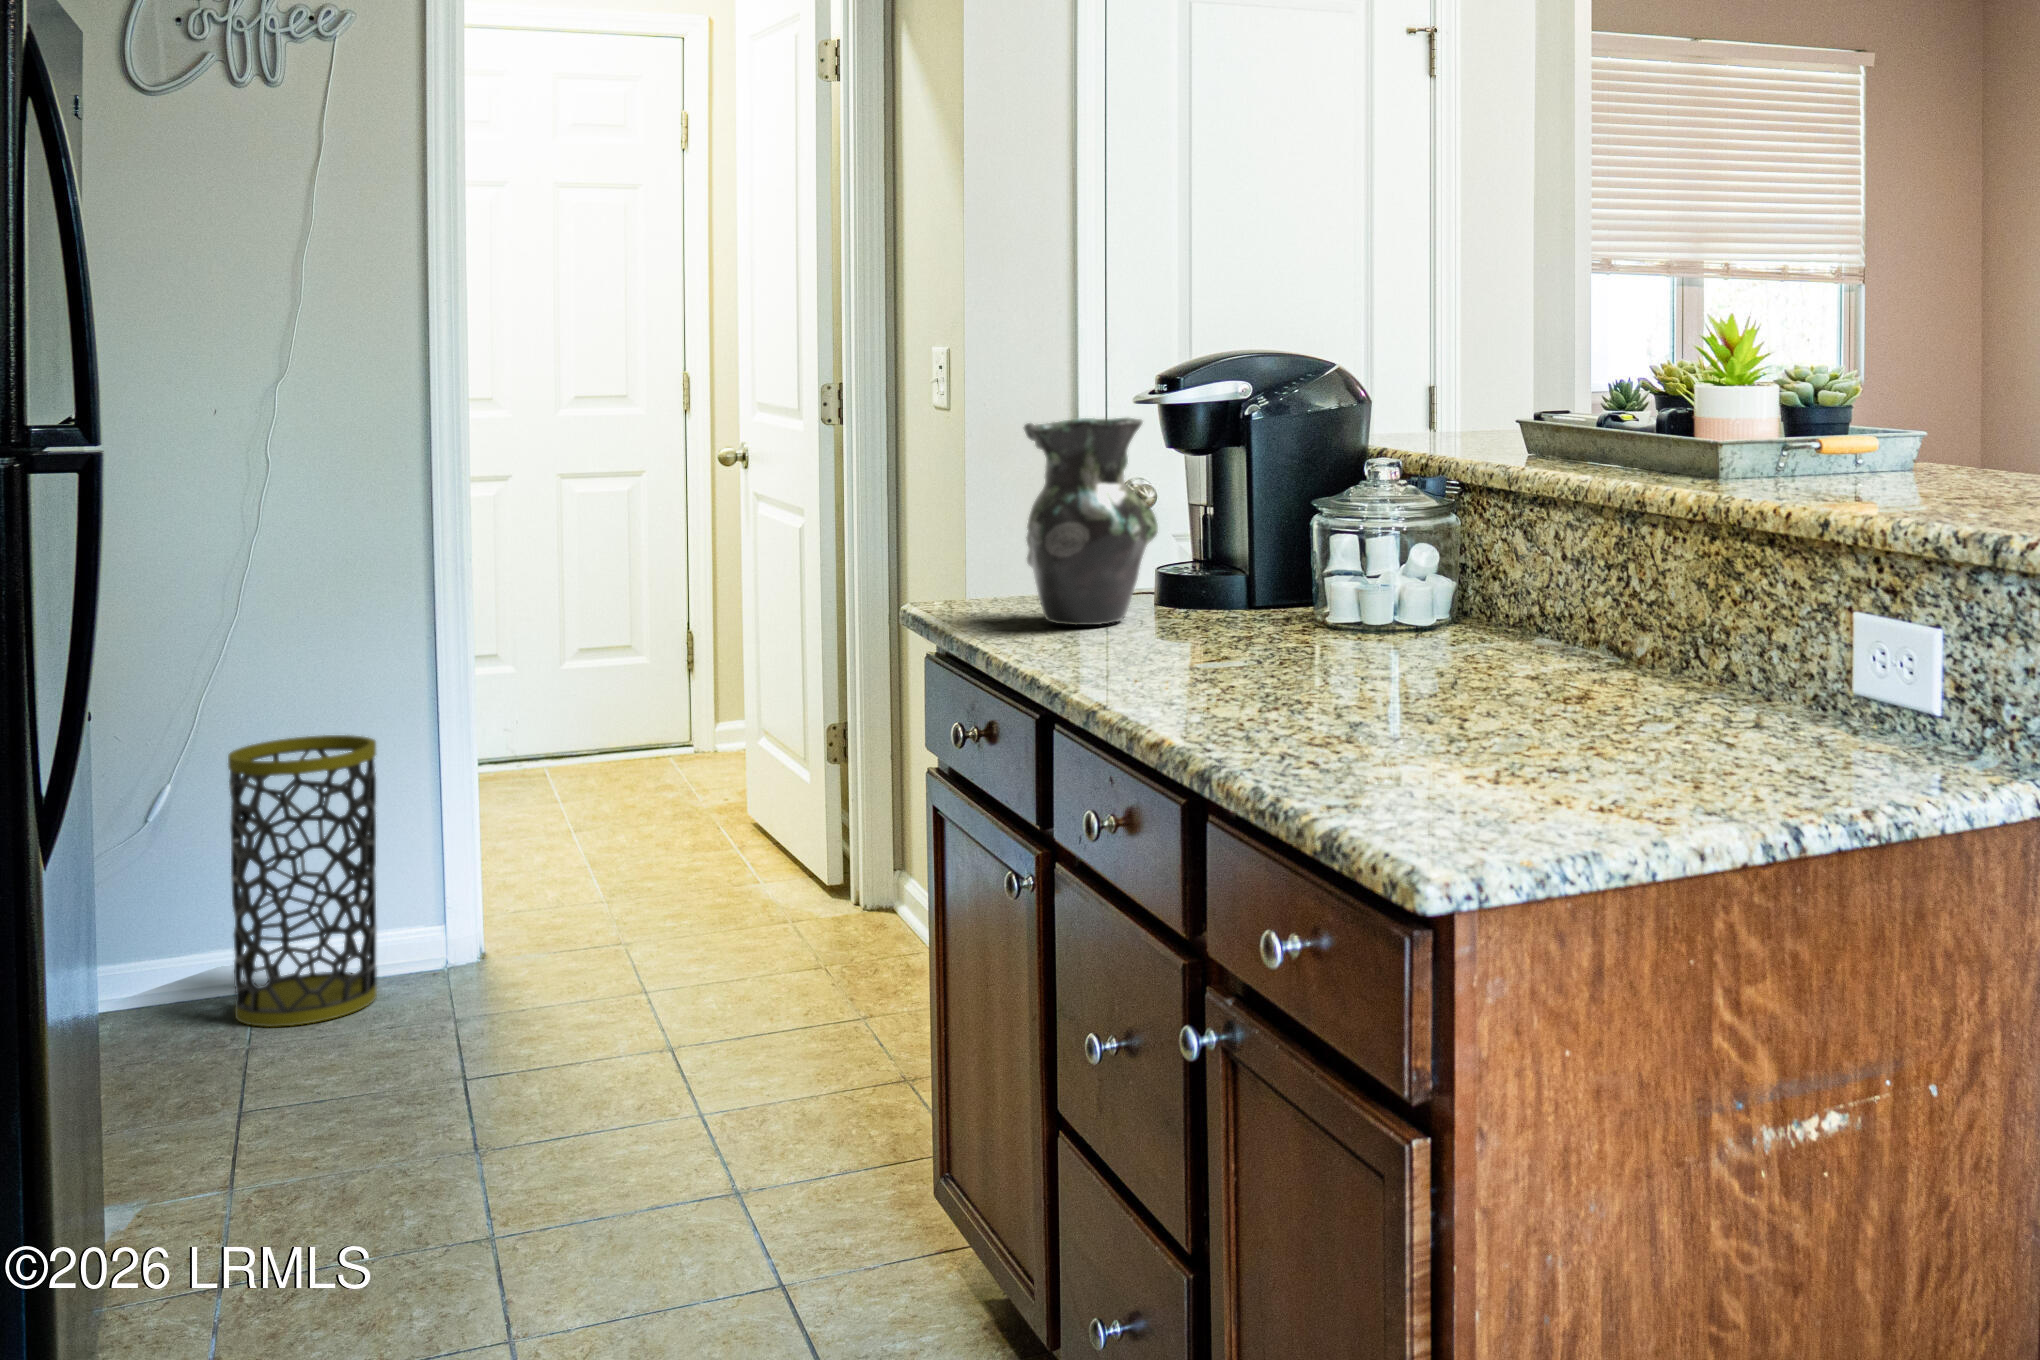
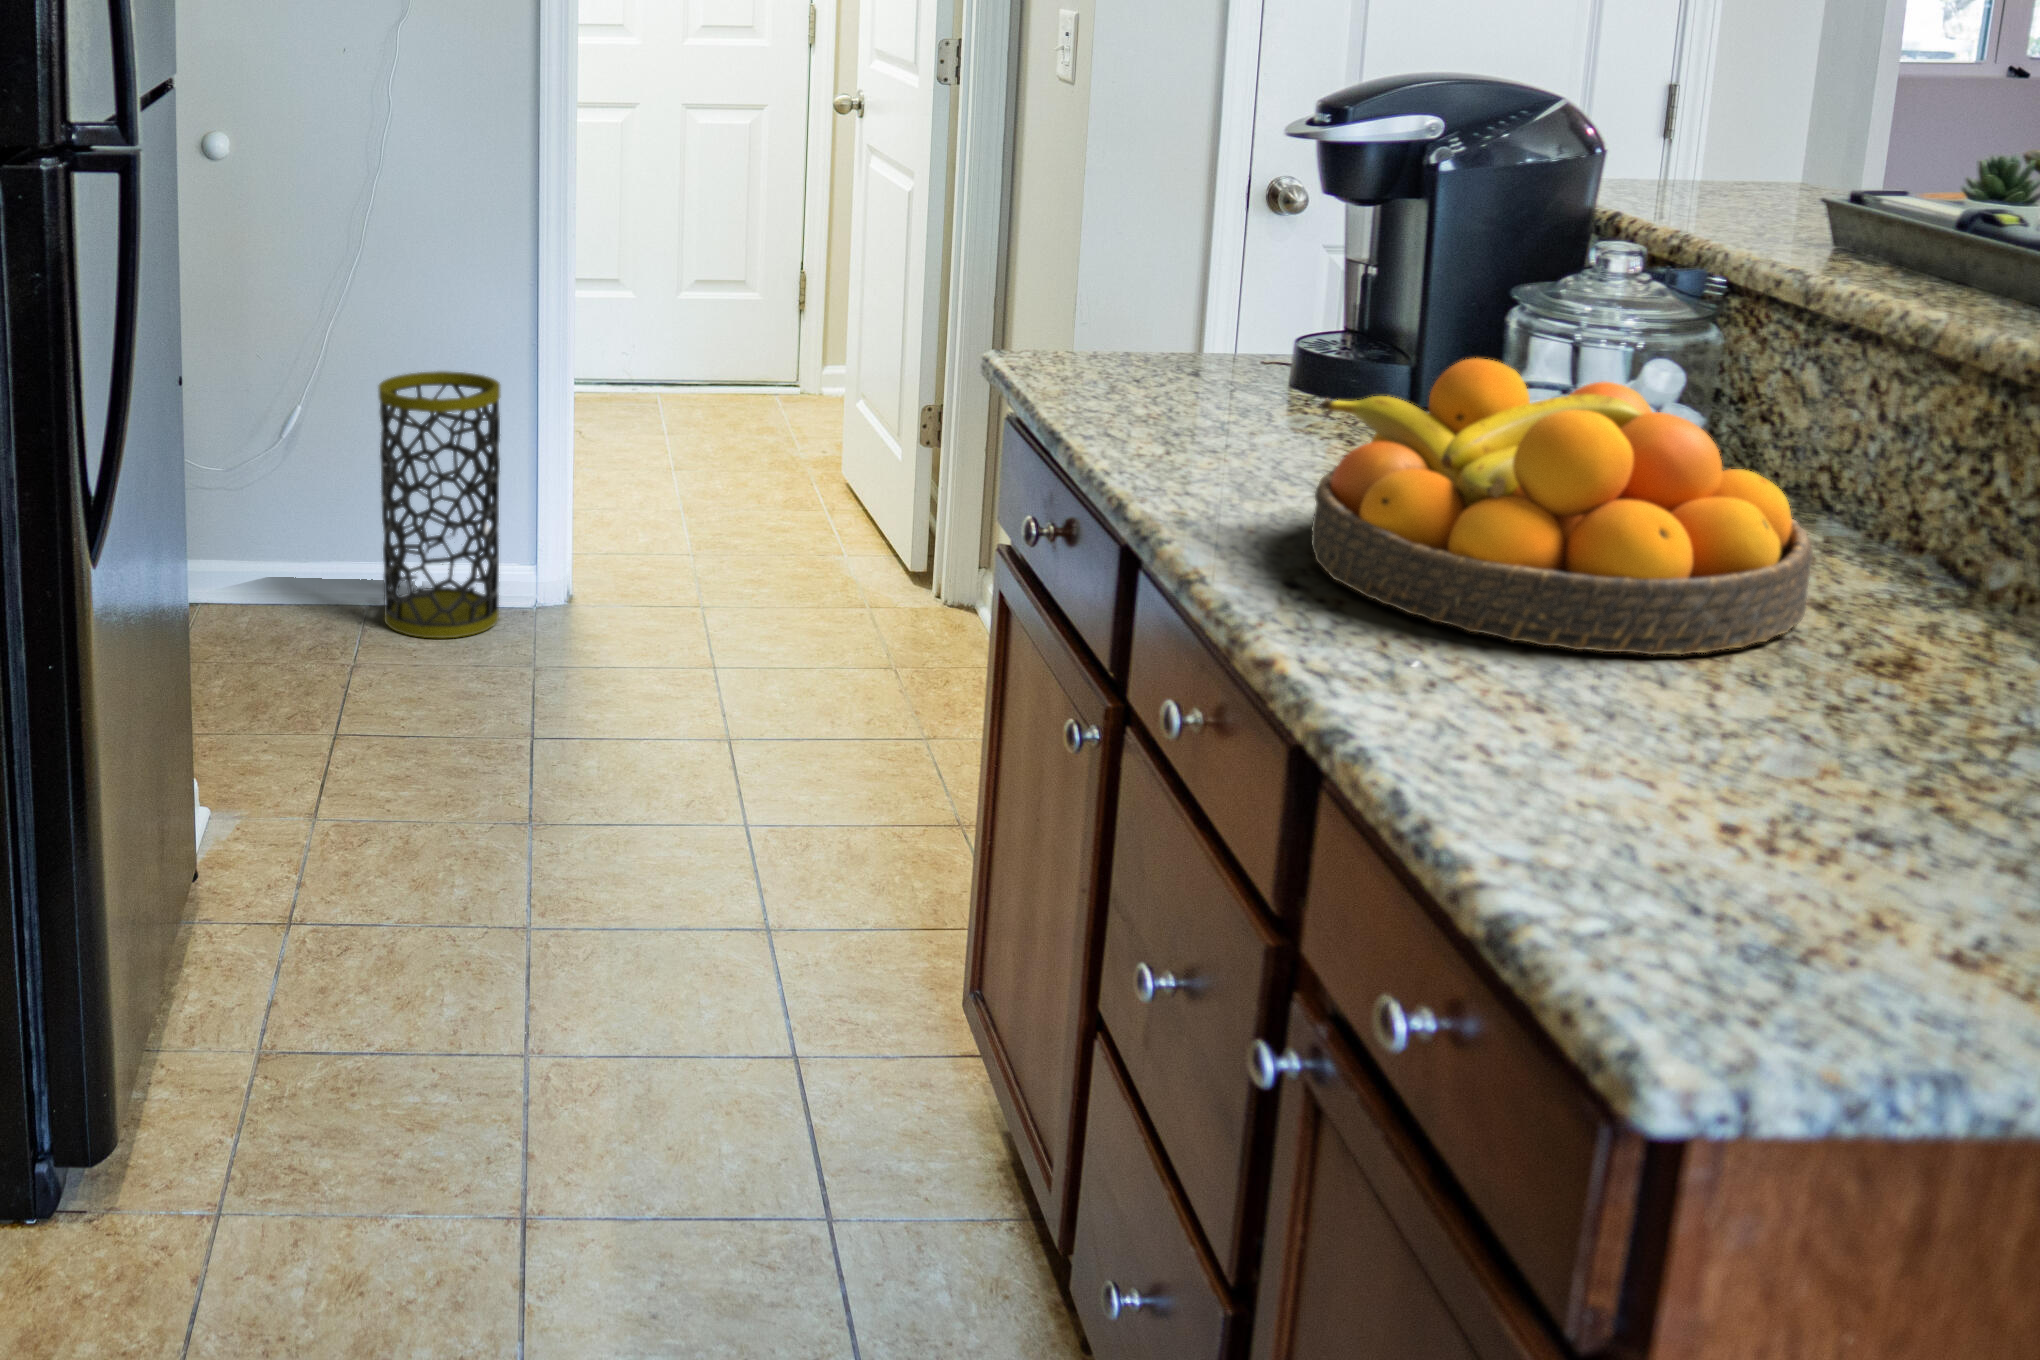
vase: present [1023,418,1158,625] -> none [1133,160,1298,417]
fruit bowl: none [1180,526,1524,715] -> present [1312,358,1813,655]

